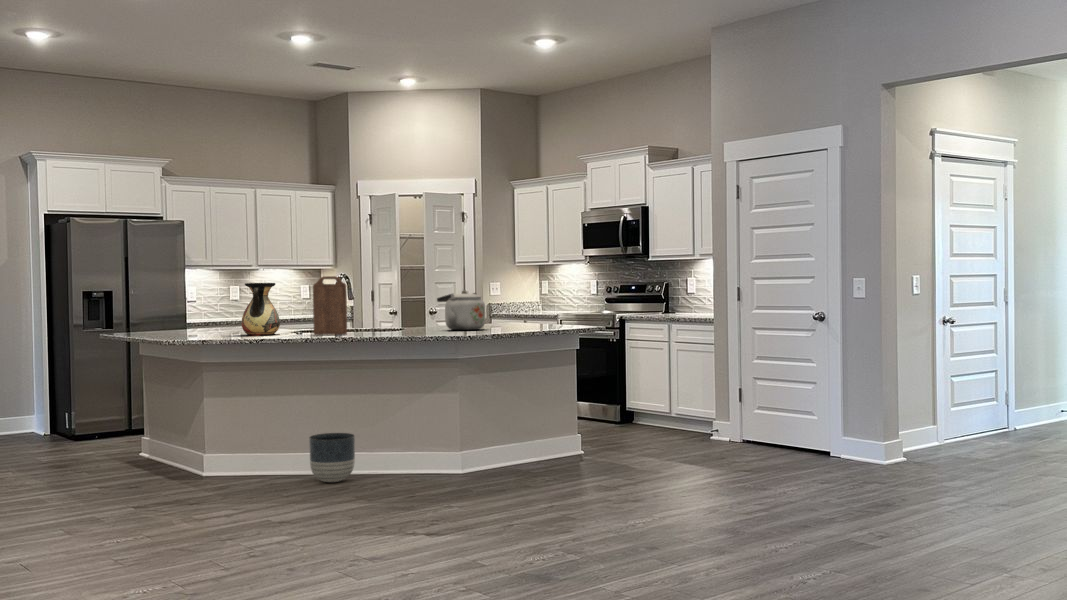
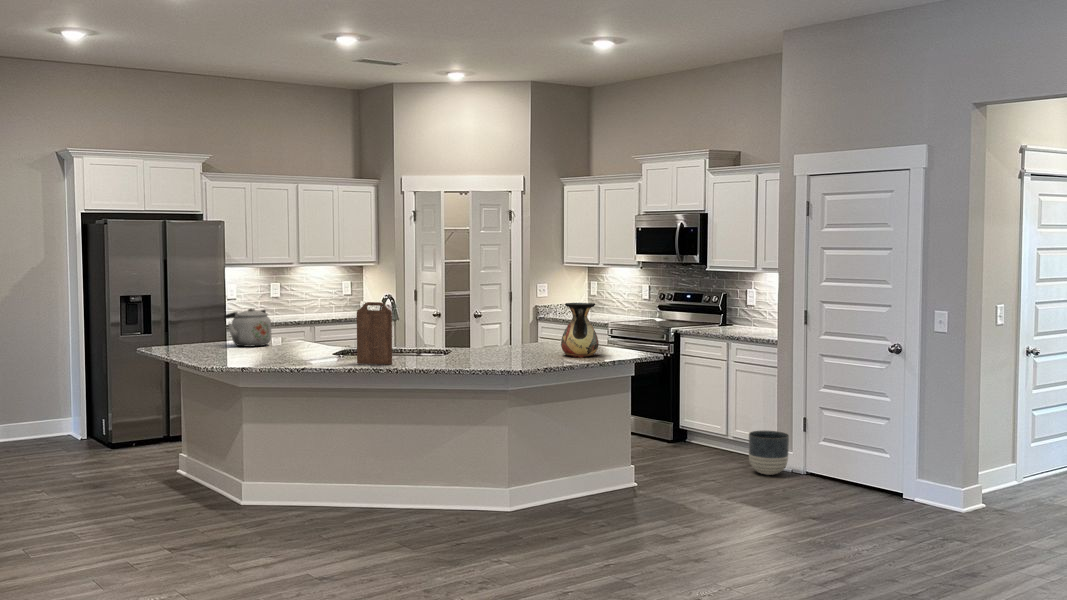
vase: present [241,283,280,336] -> present [561,303,599,358]
kettle: present [437,291,485,330] -> present [225,308,271,347]
planter: present [309,433,355,482] -> present [749,431,789,475]

